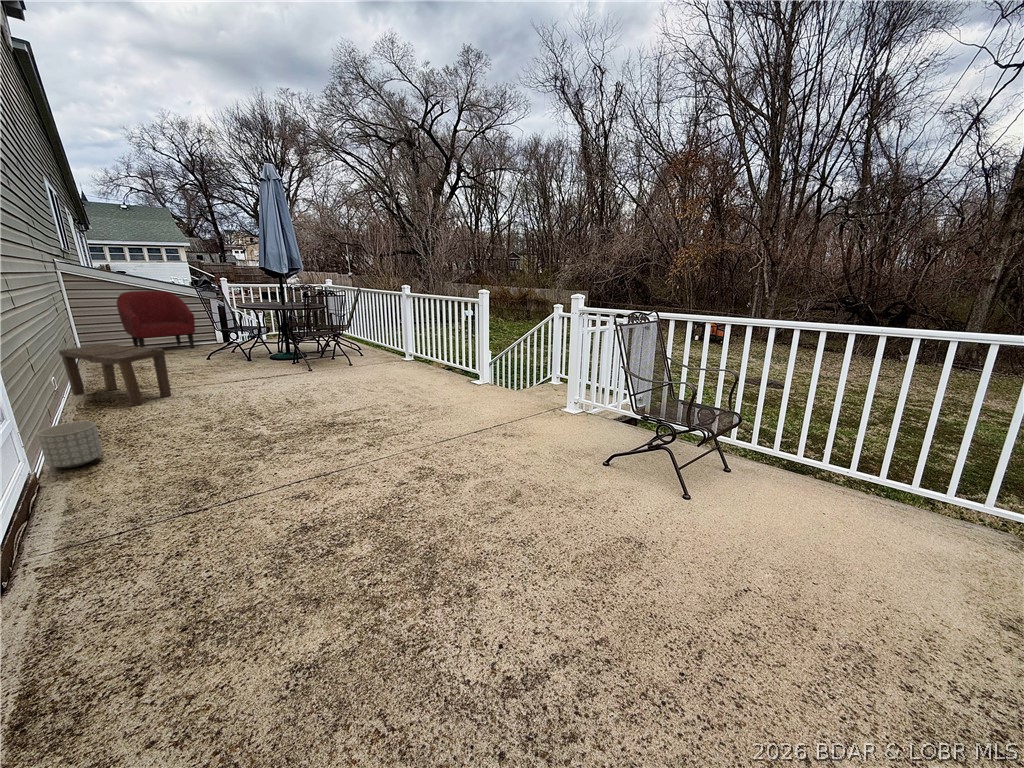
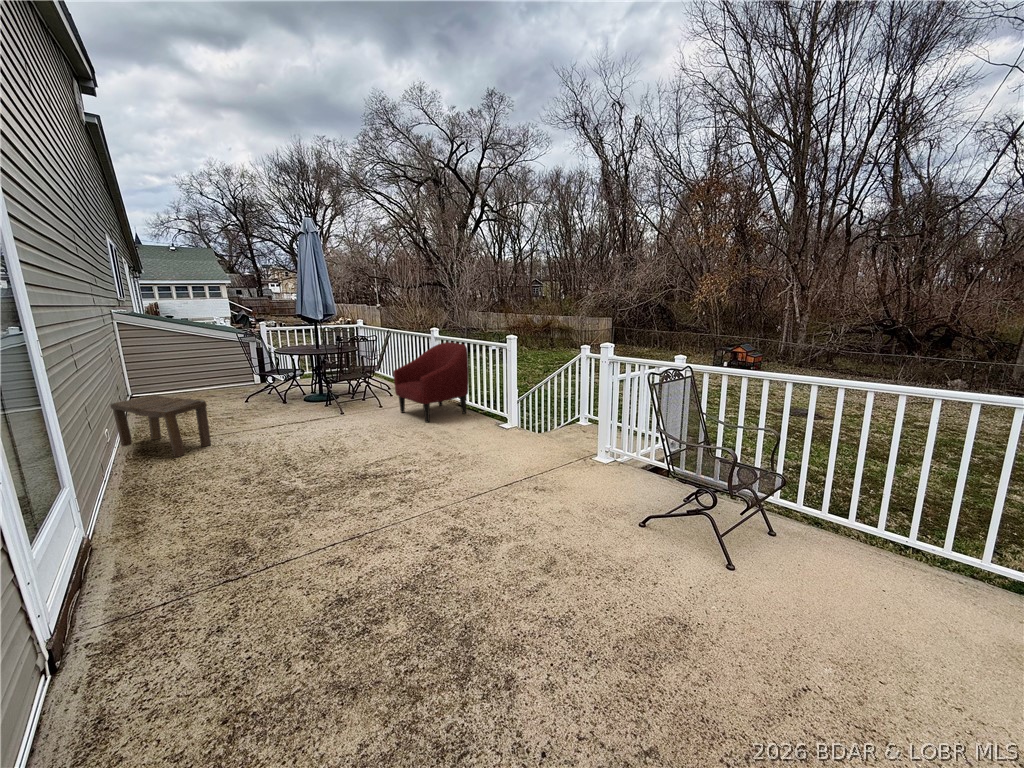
armchair: present [117,291,195,348] -> present [393,342,469,423]
planter: present [37,421,103,468] -> none [90,481,148,529]

